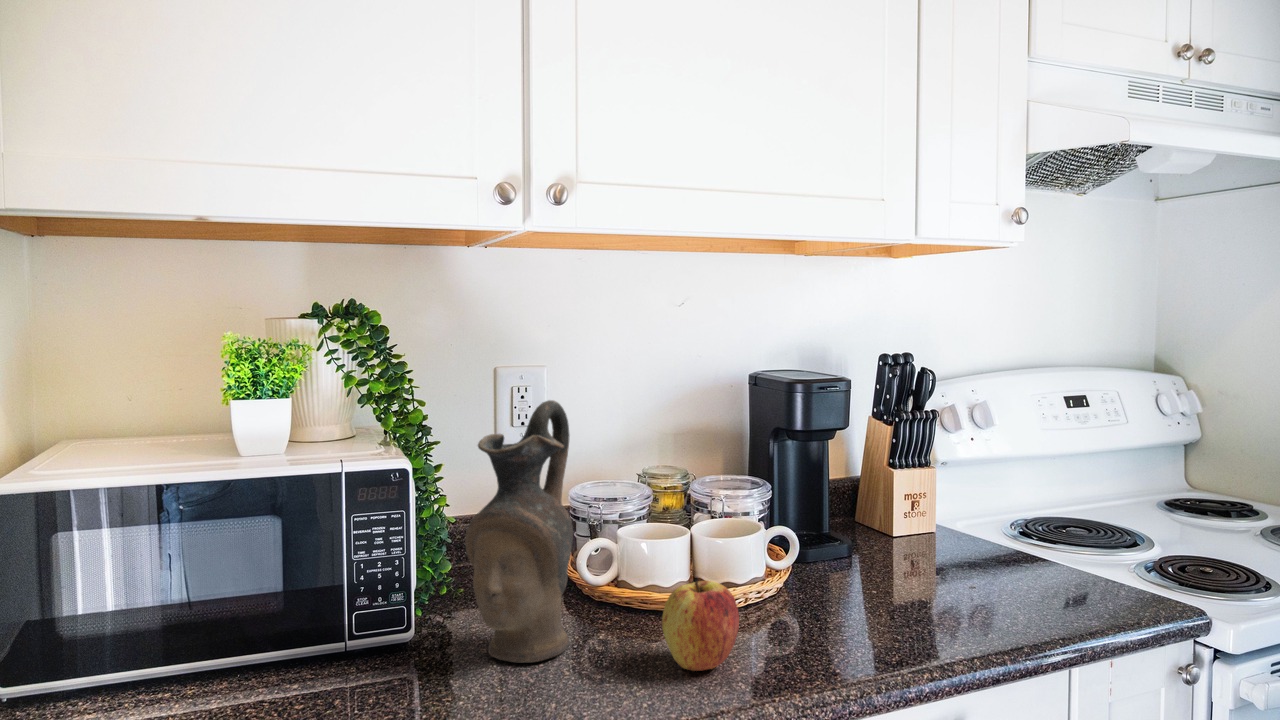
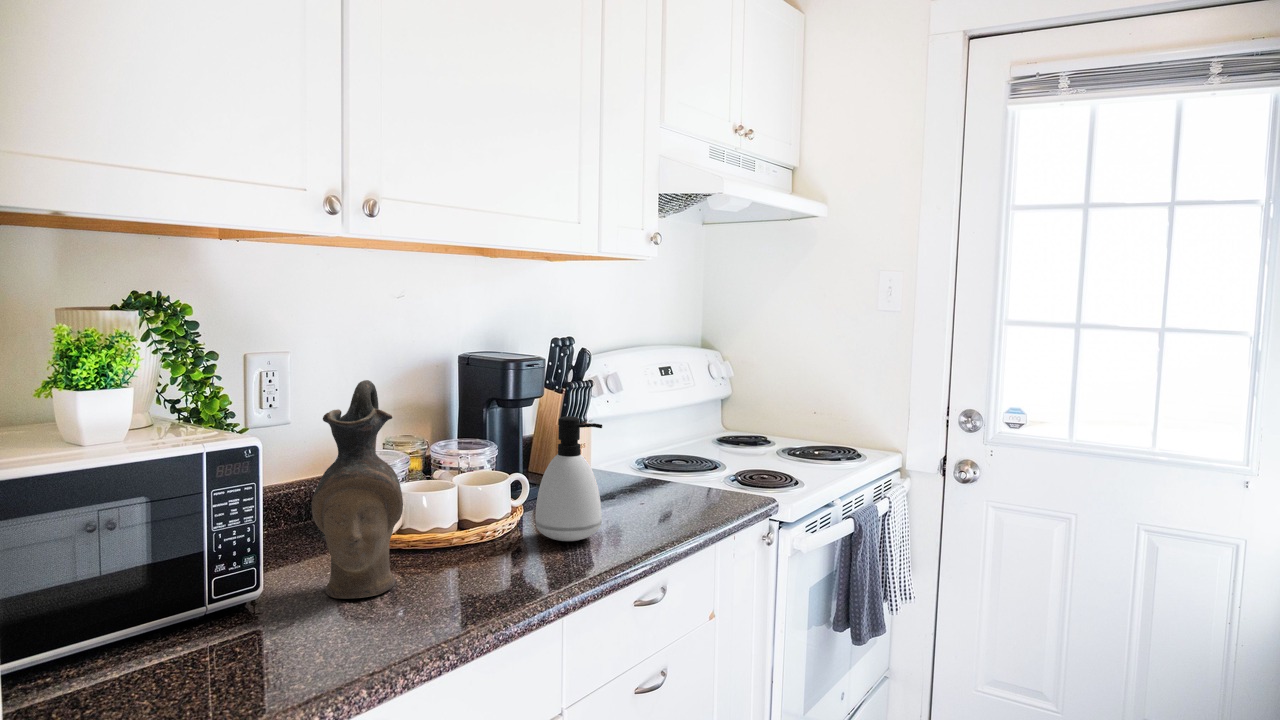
soap dispenser: none [782,459,873,631] -> present [535,416,602,541]
apple: present [662,581,739,671] -> none [475,511,535,578]

